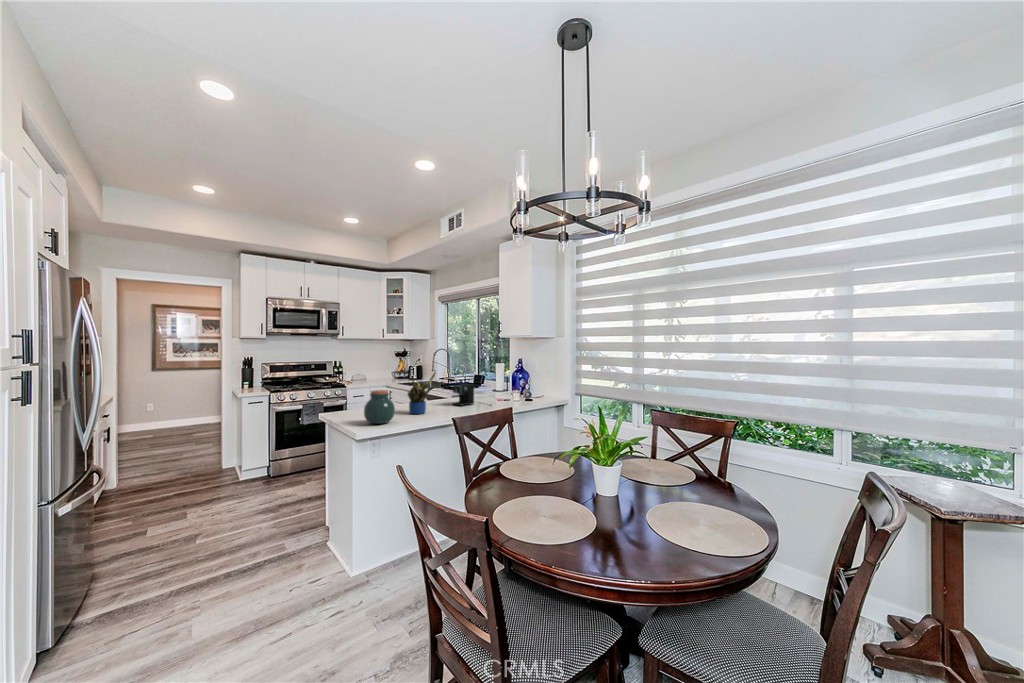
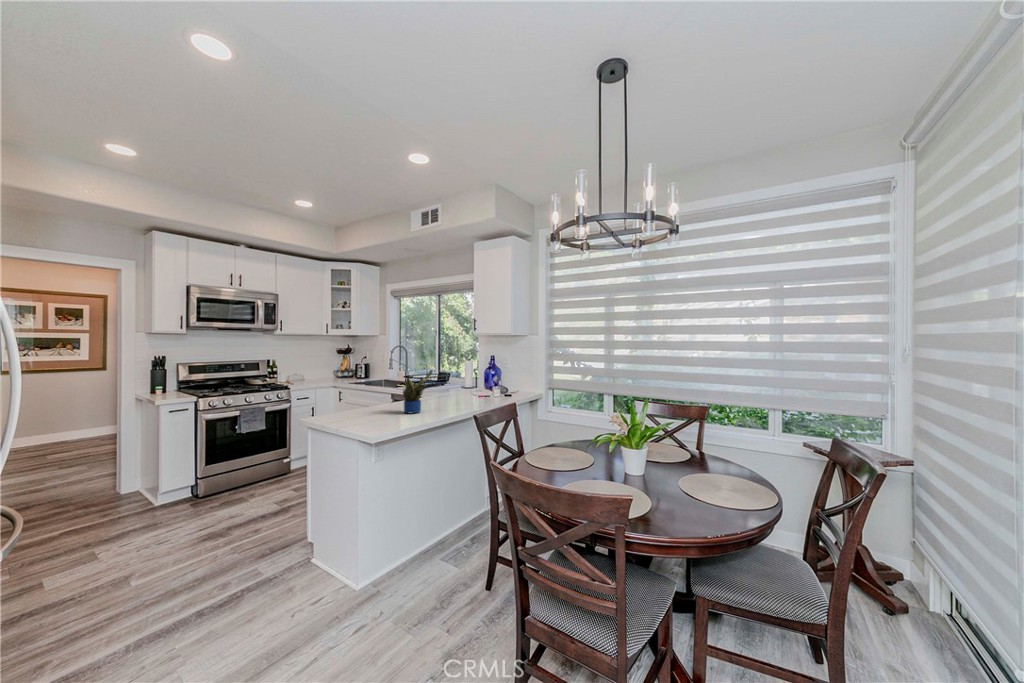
coffee maker: present [452,384,474,406] -> none [438,382,480,404]
jar: present [364,390,395,424] -> none [368,389,401,425]

